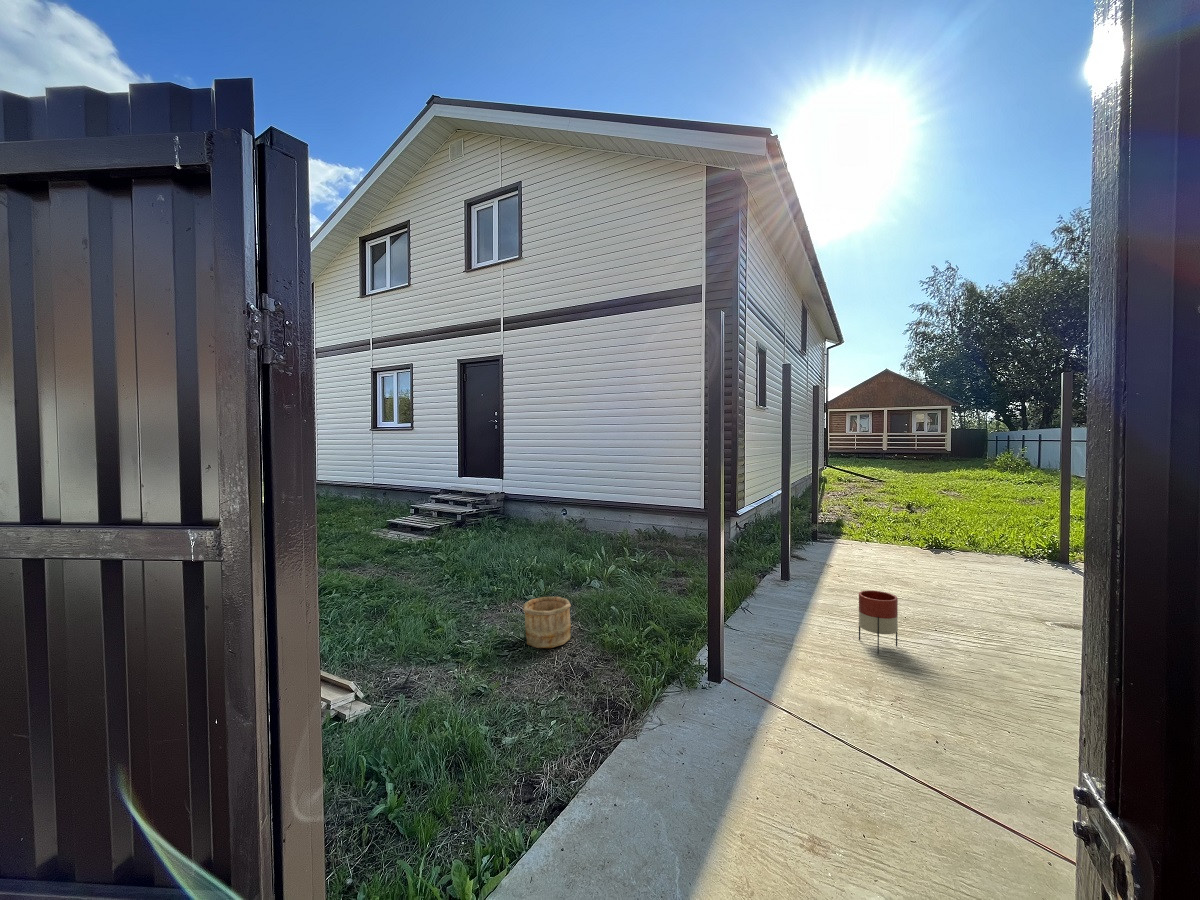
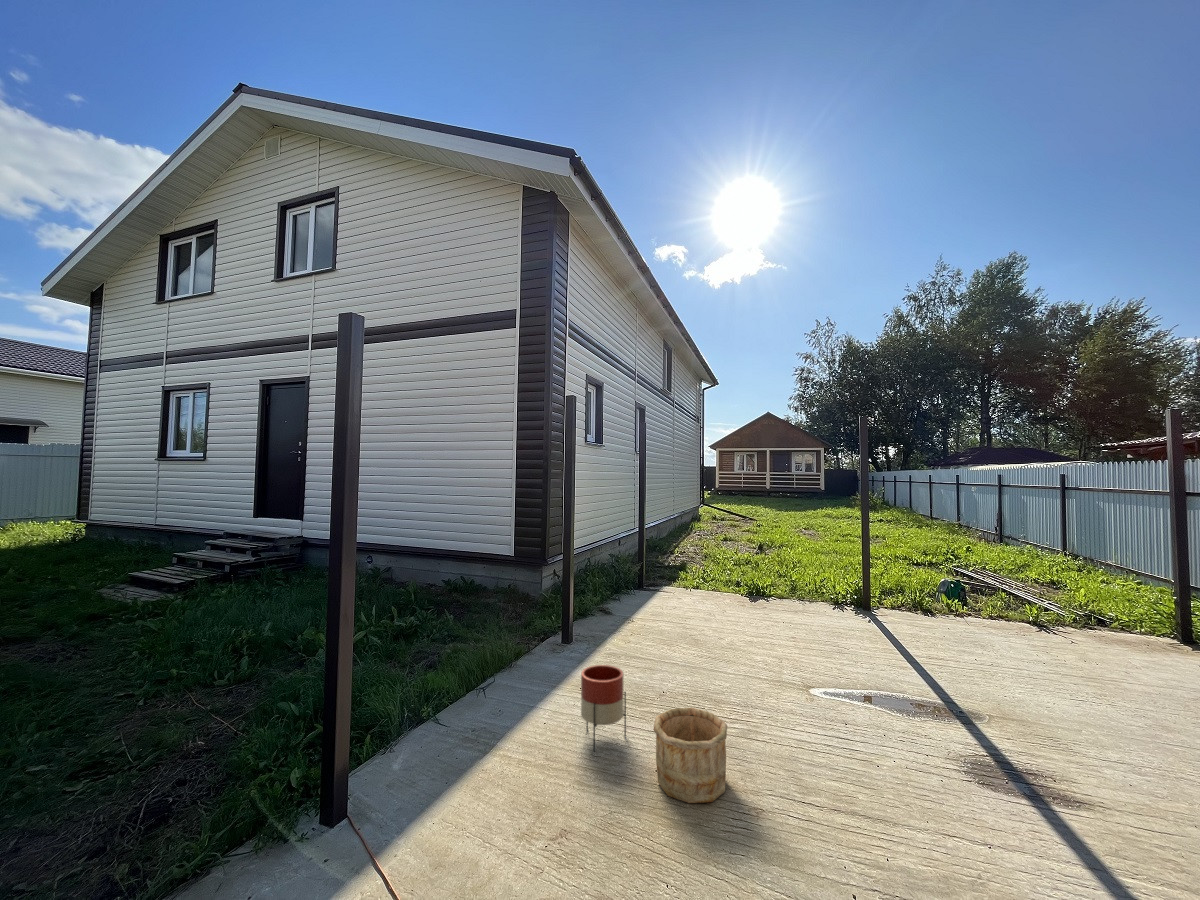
wooden bucket: present [523,596,571,648] -> present [653,707,727,803]

